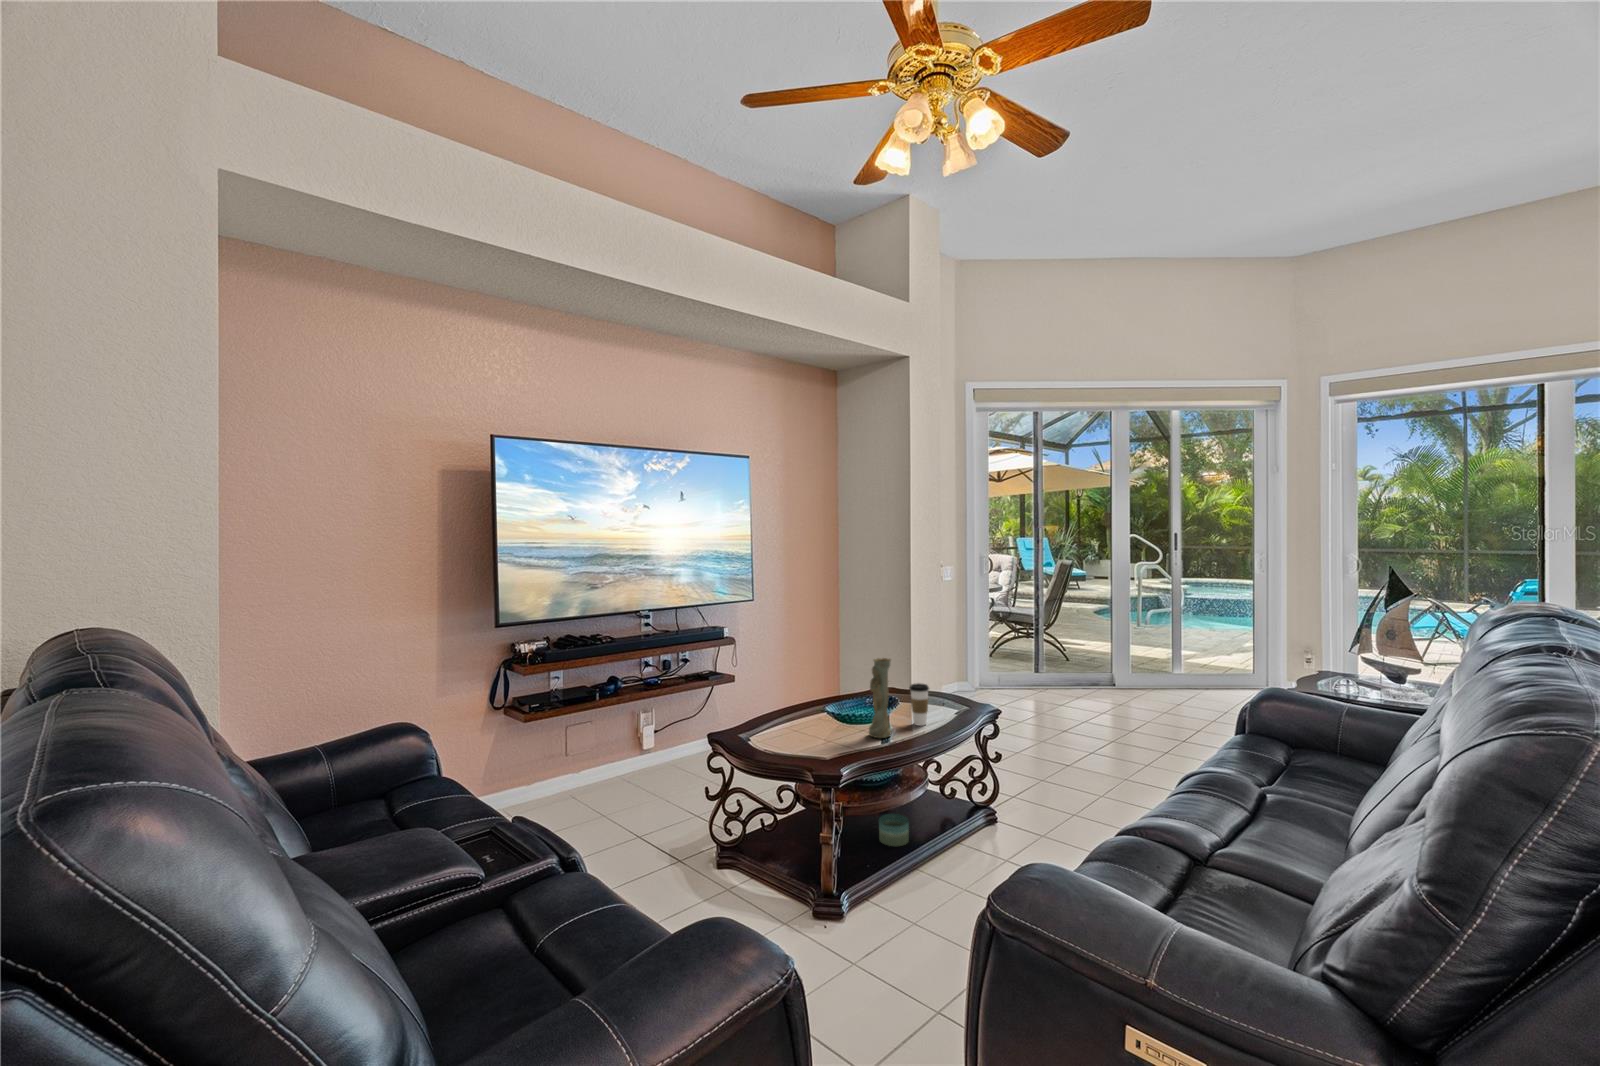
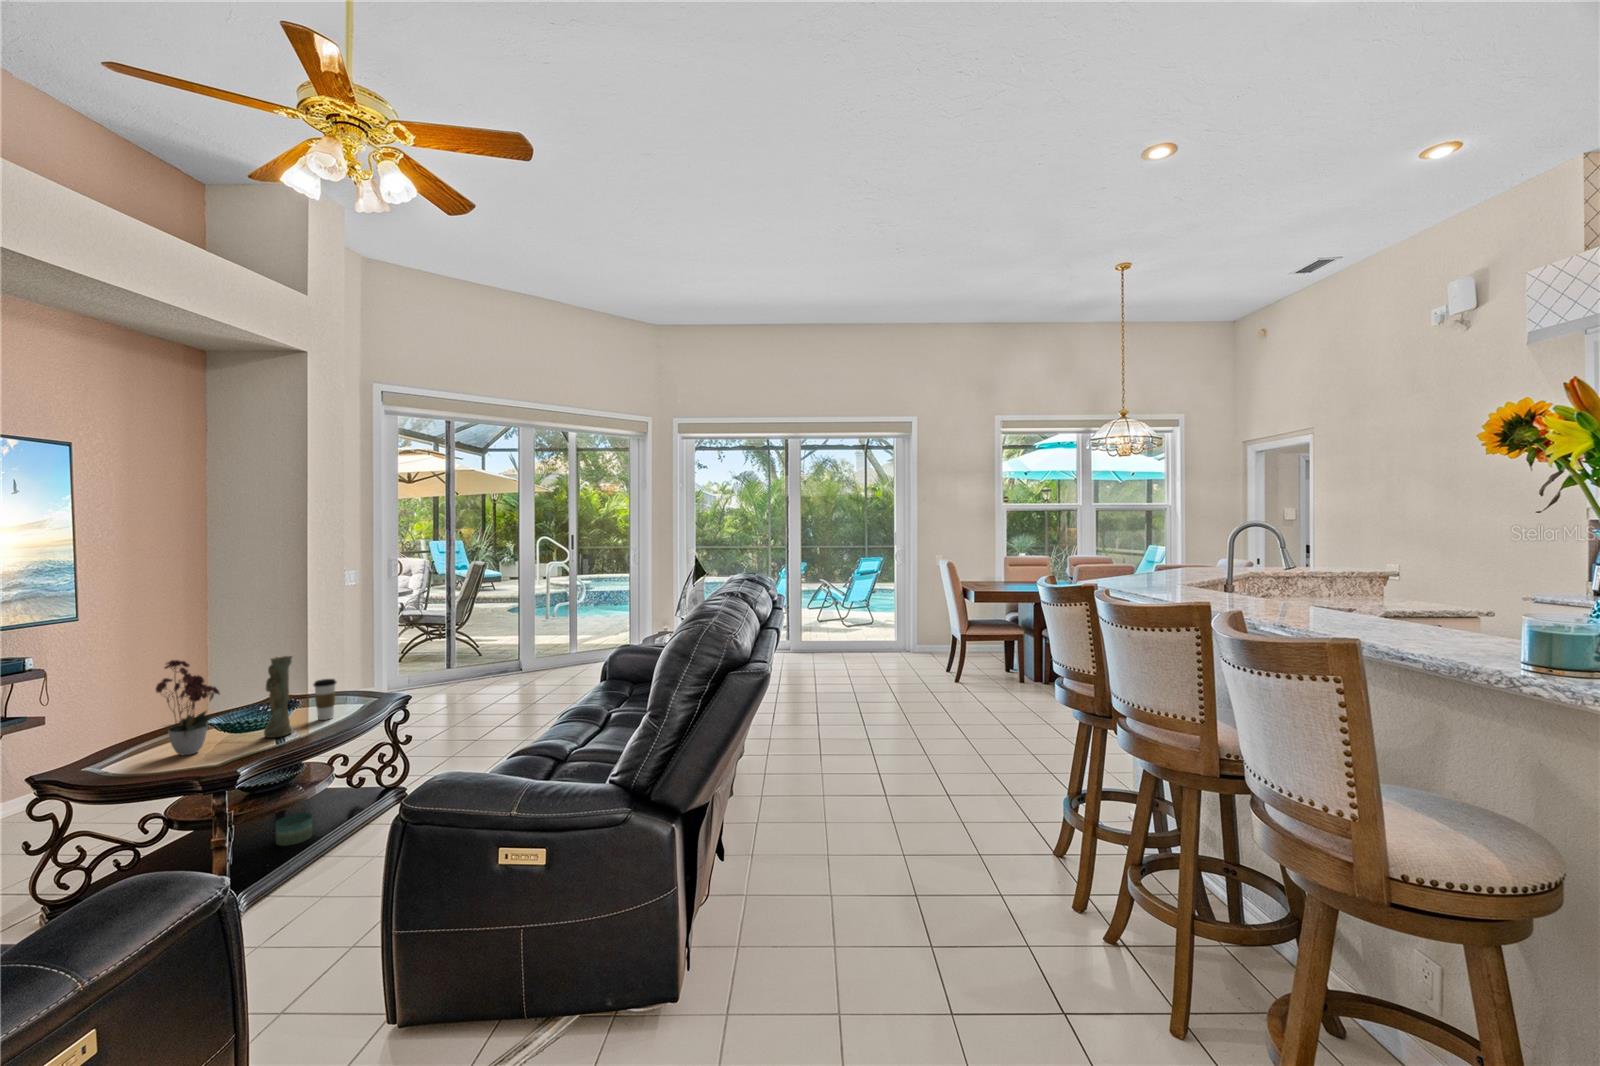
flower arrangement: none [787,648,839,741] -> present [156,660,220,755]

